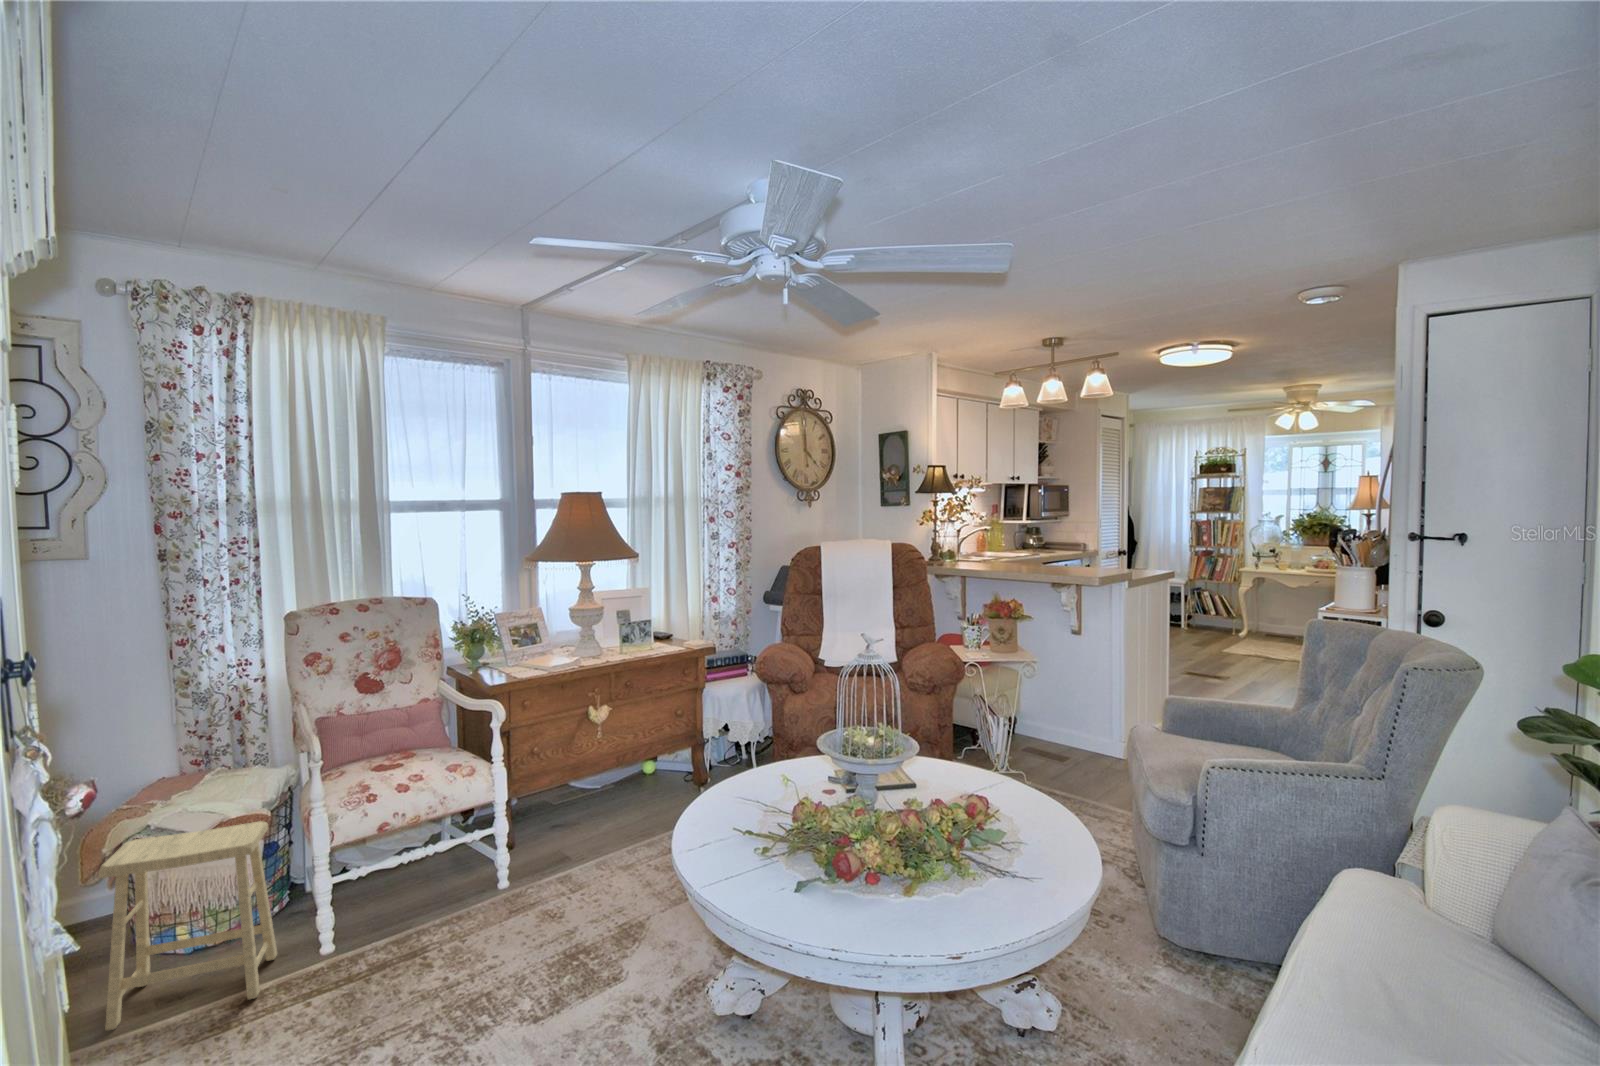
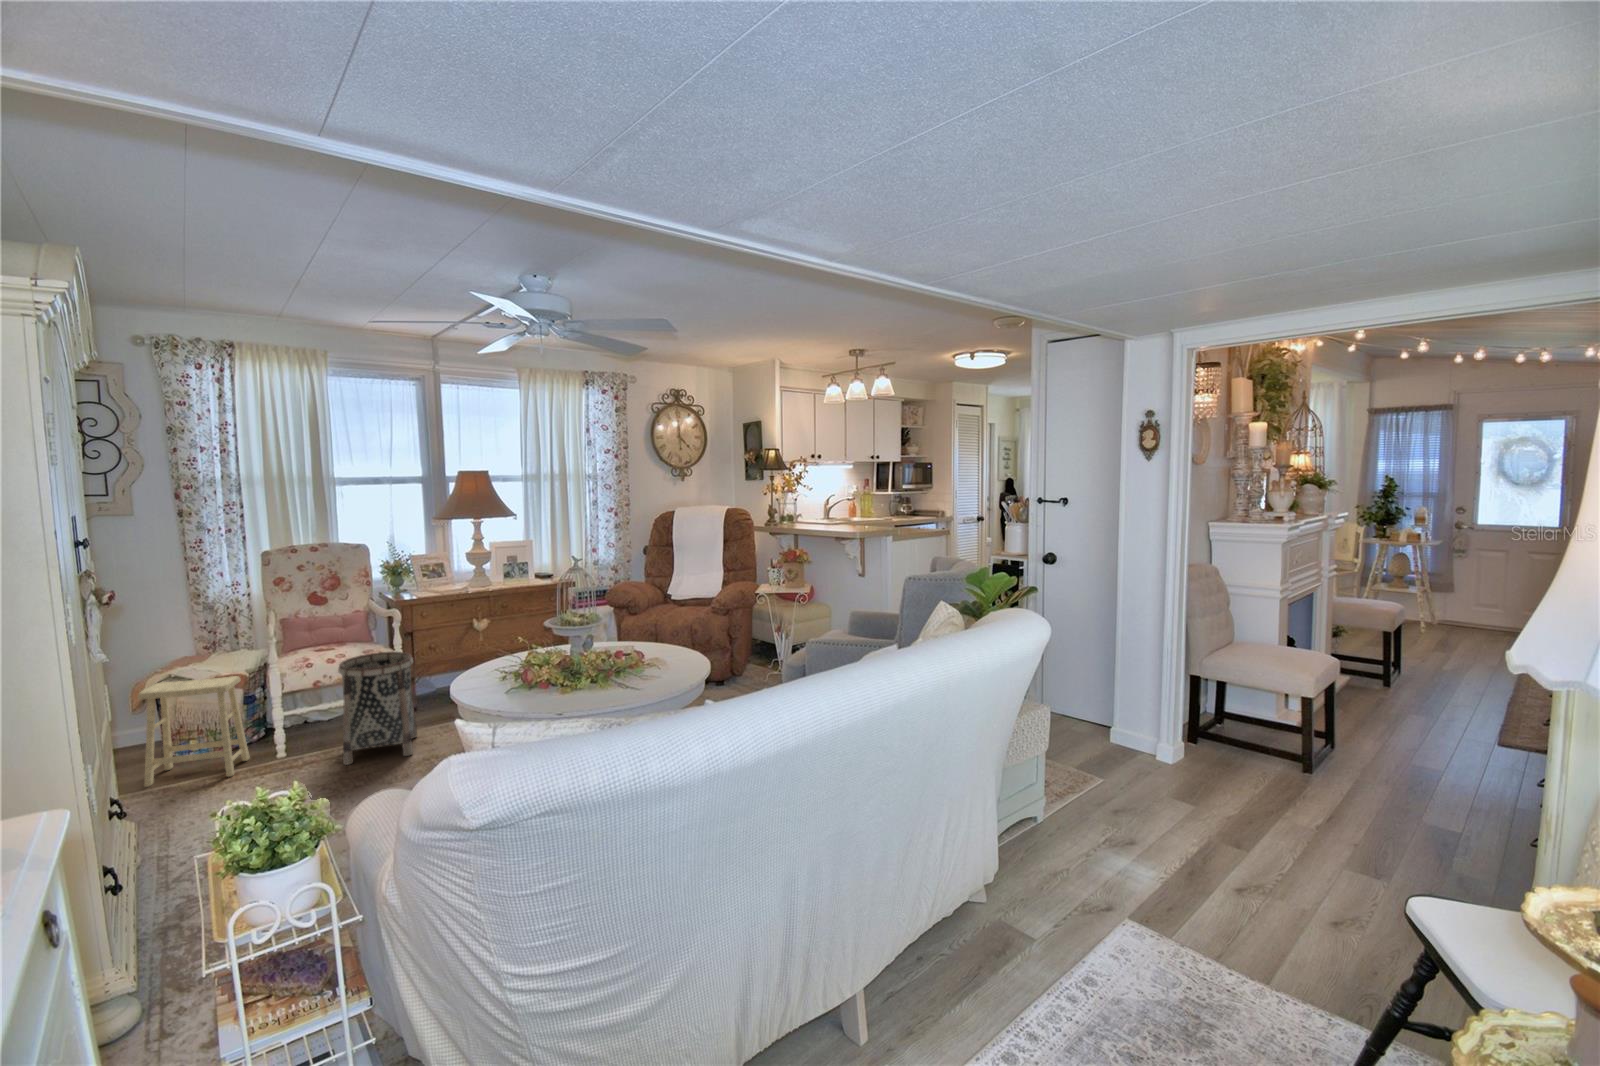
basket: none [428,767,544,964] -> present [338,652,417,765]

